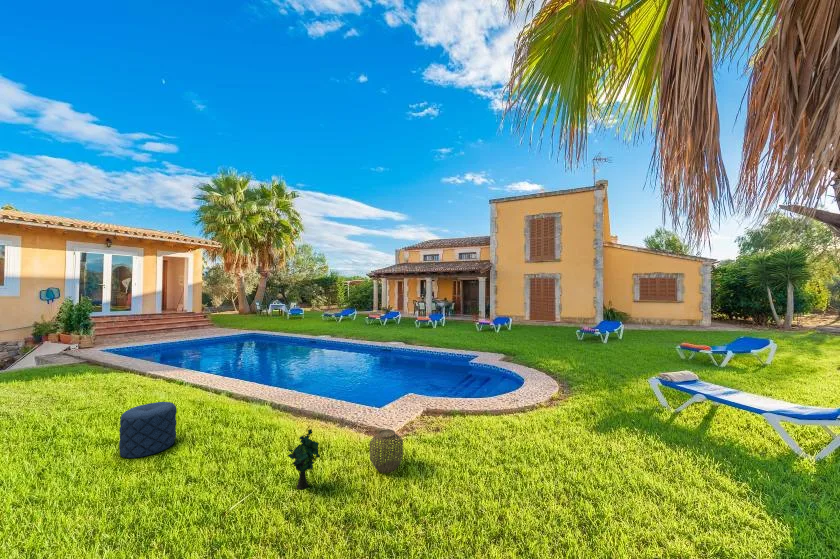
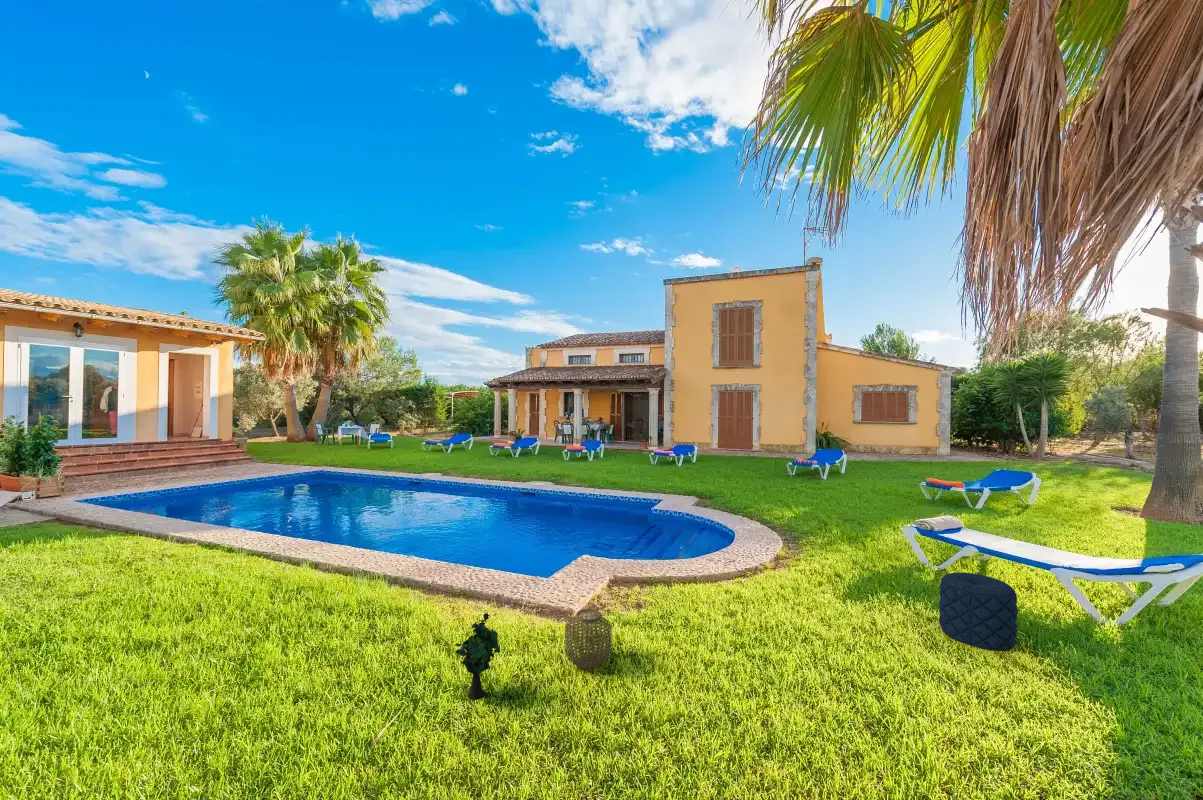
pouf: present [119,402,177,458] -> present [939,572,1018,650]

